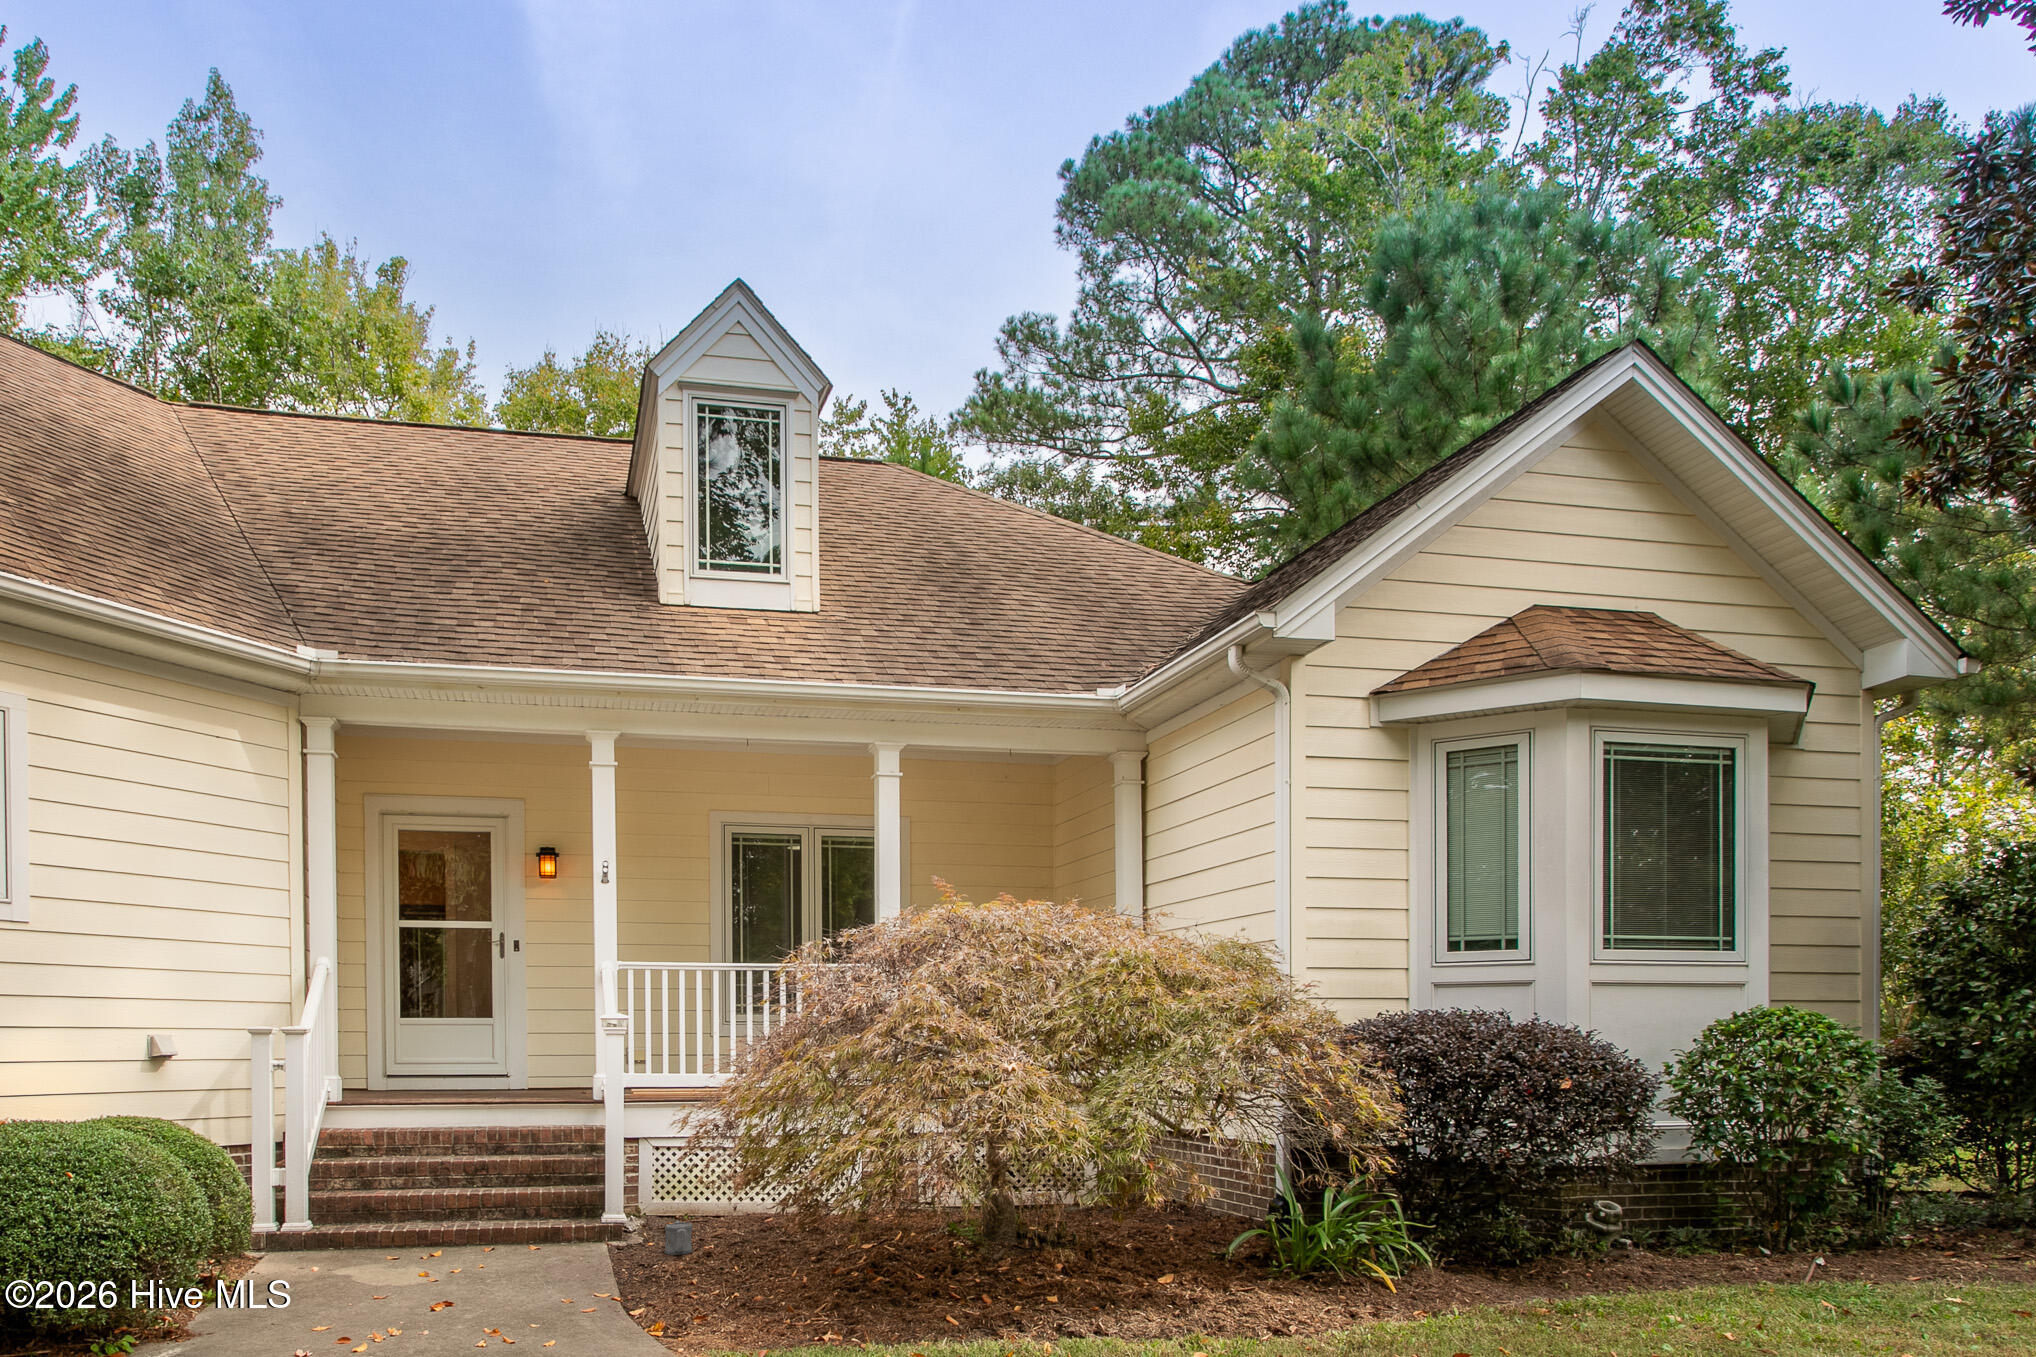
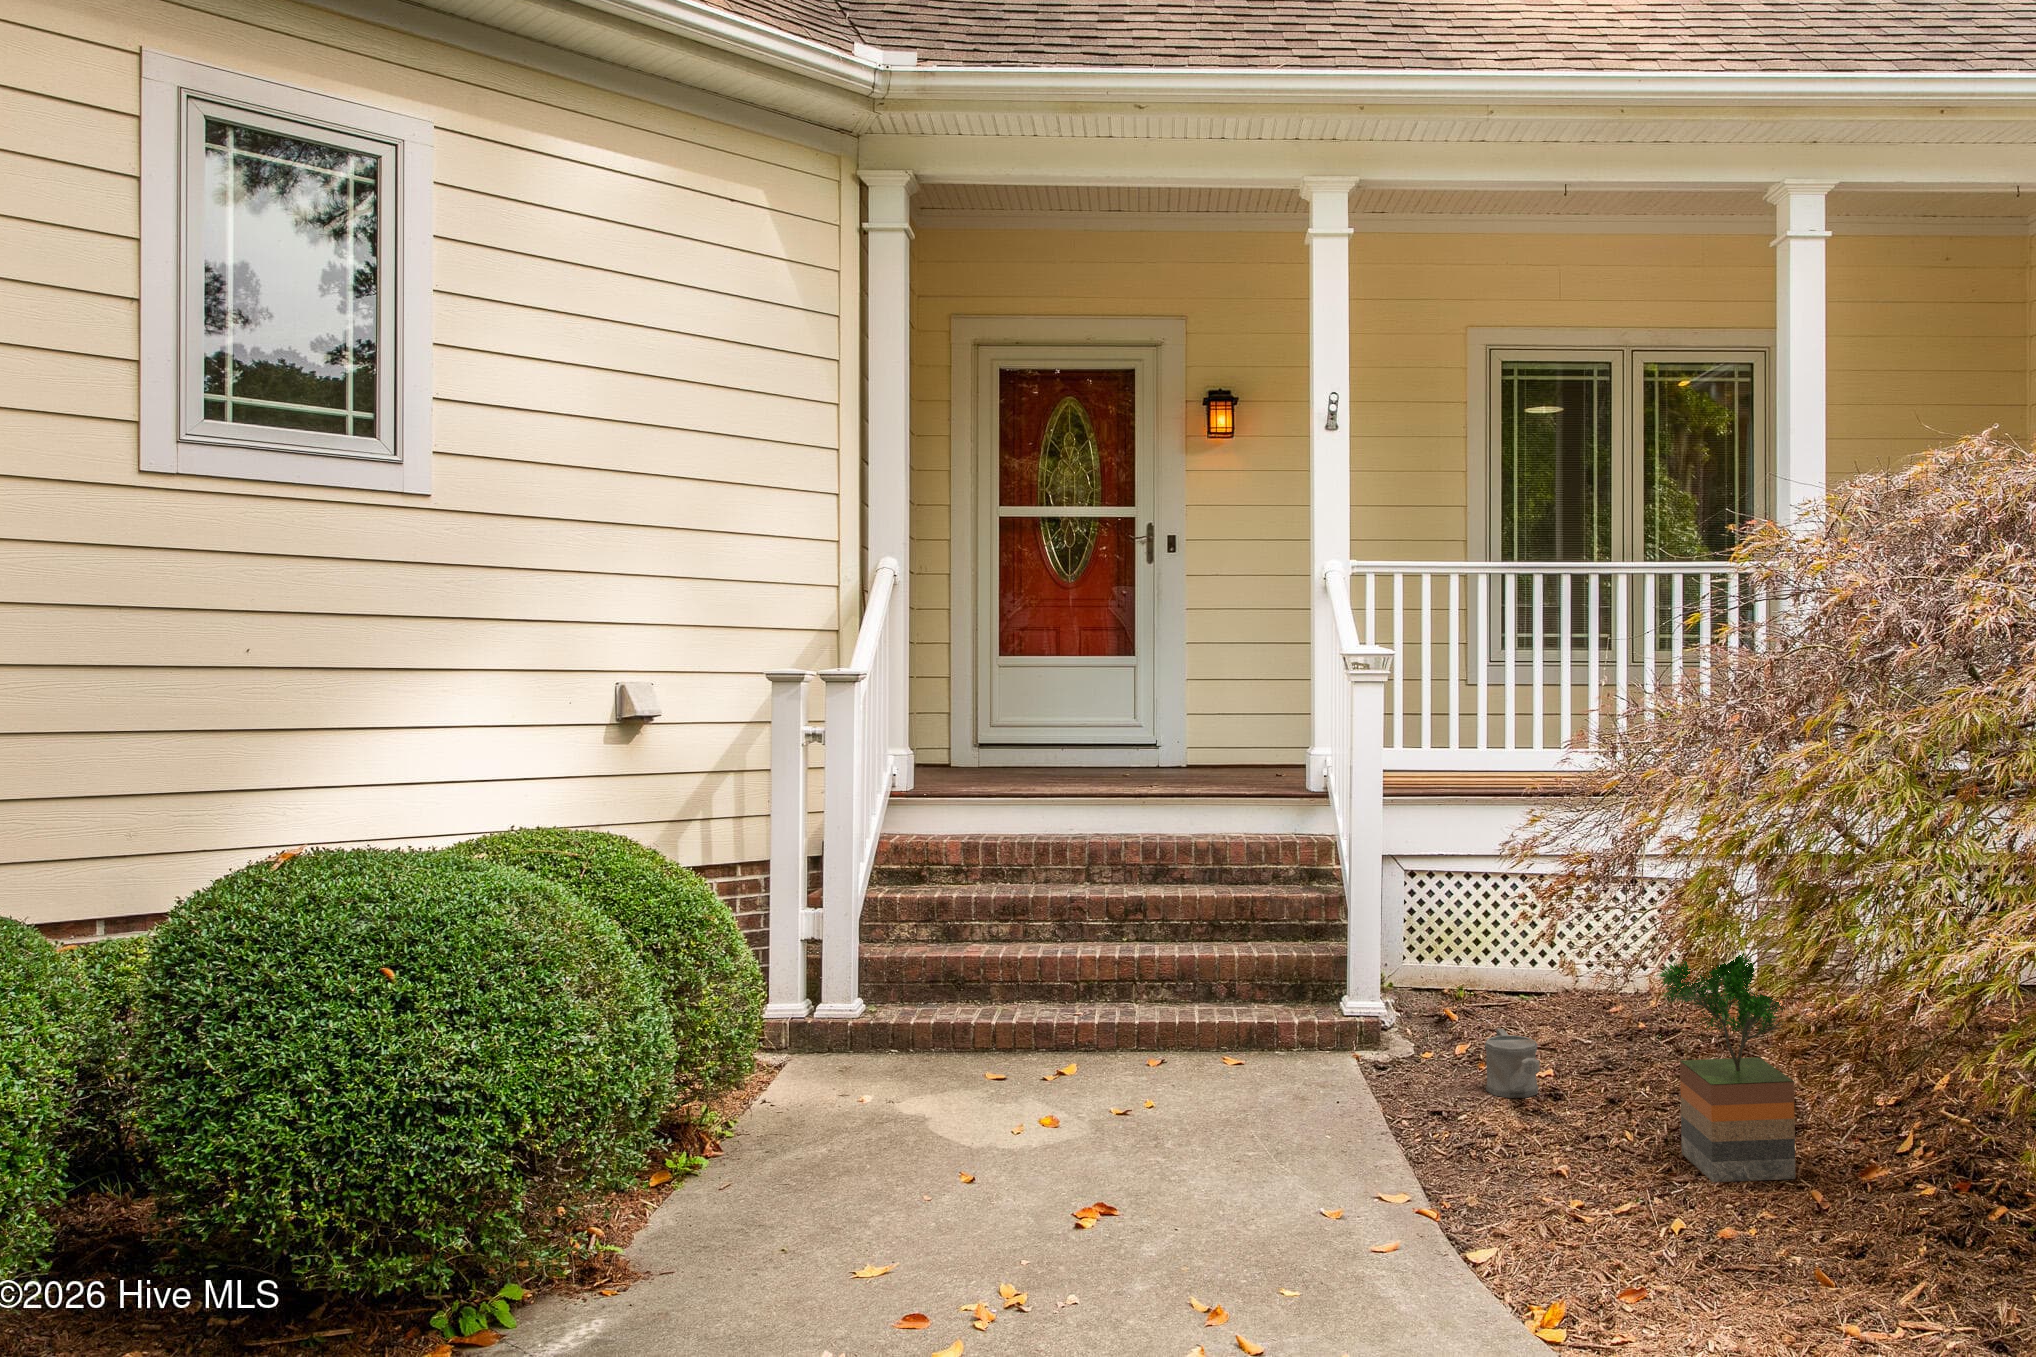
potted tree: none [733,1160,809,1278] -> present [1657,953,1795,1182]

